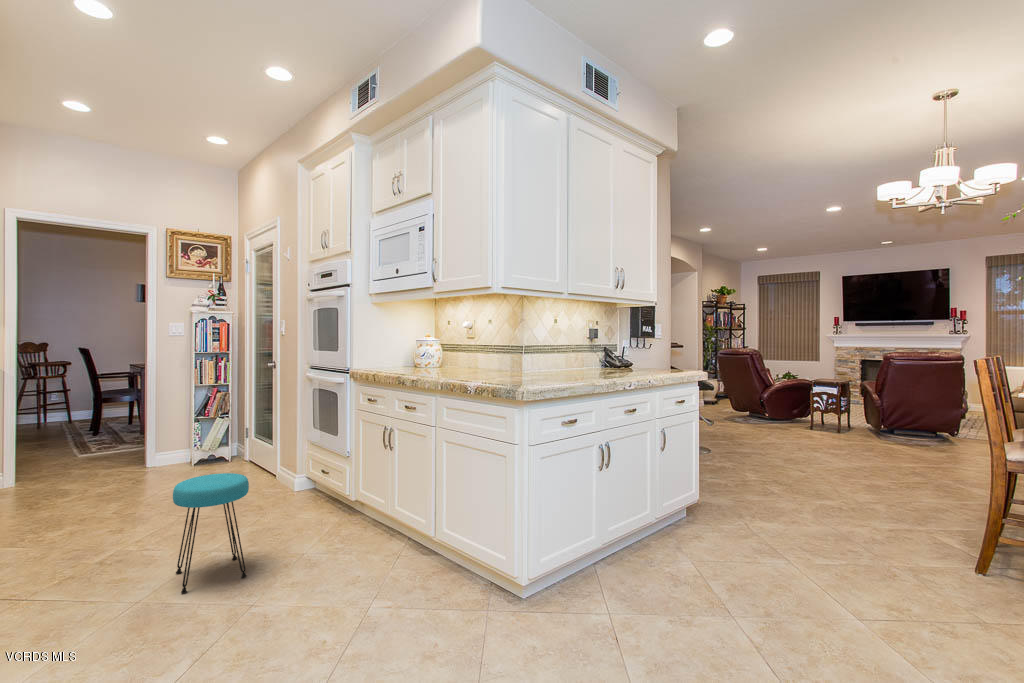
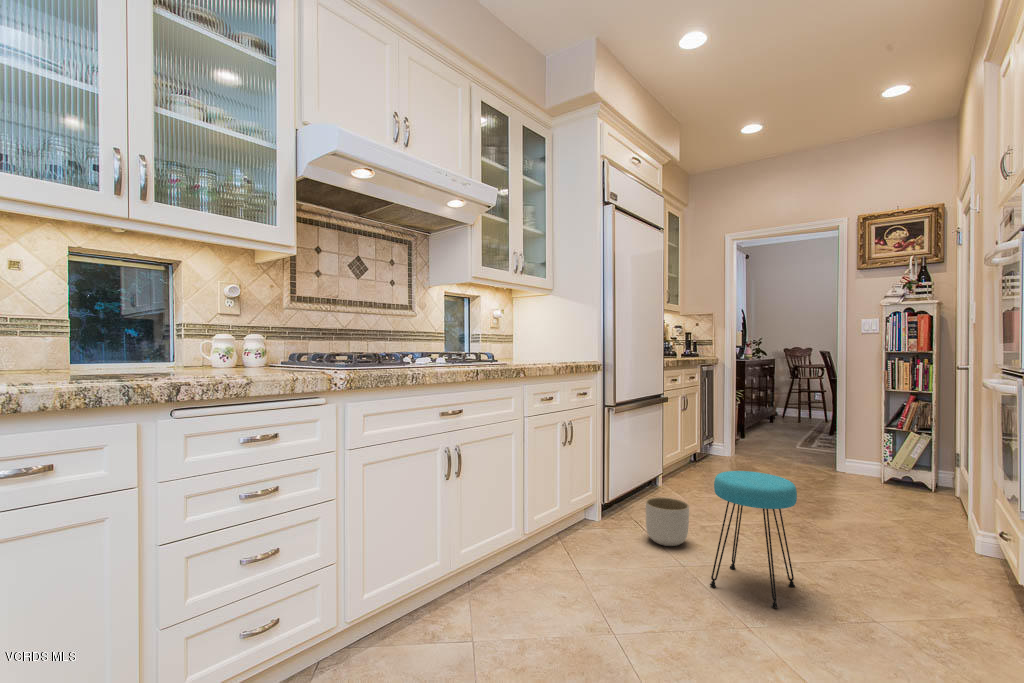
planter: none [50,536,113,596] -> present [645,497,689,546]

